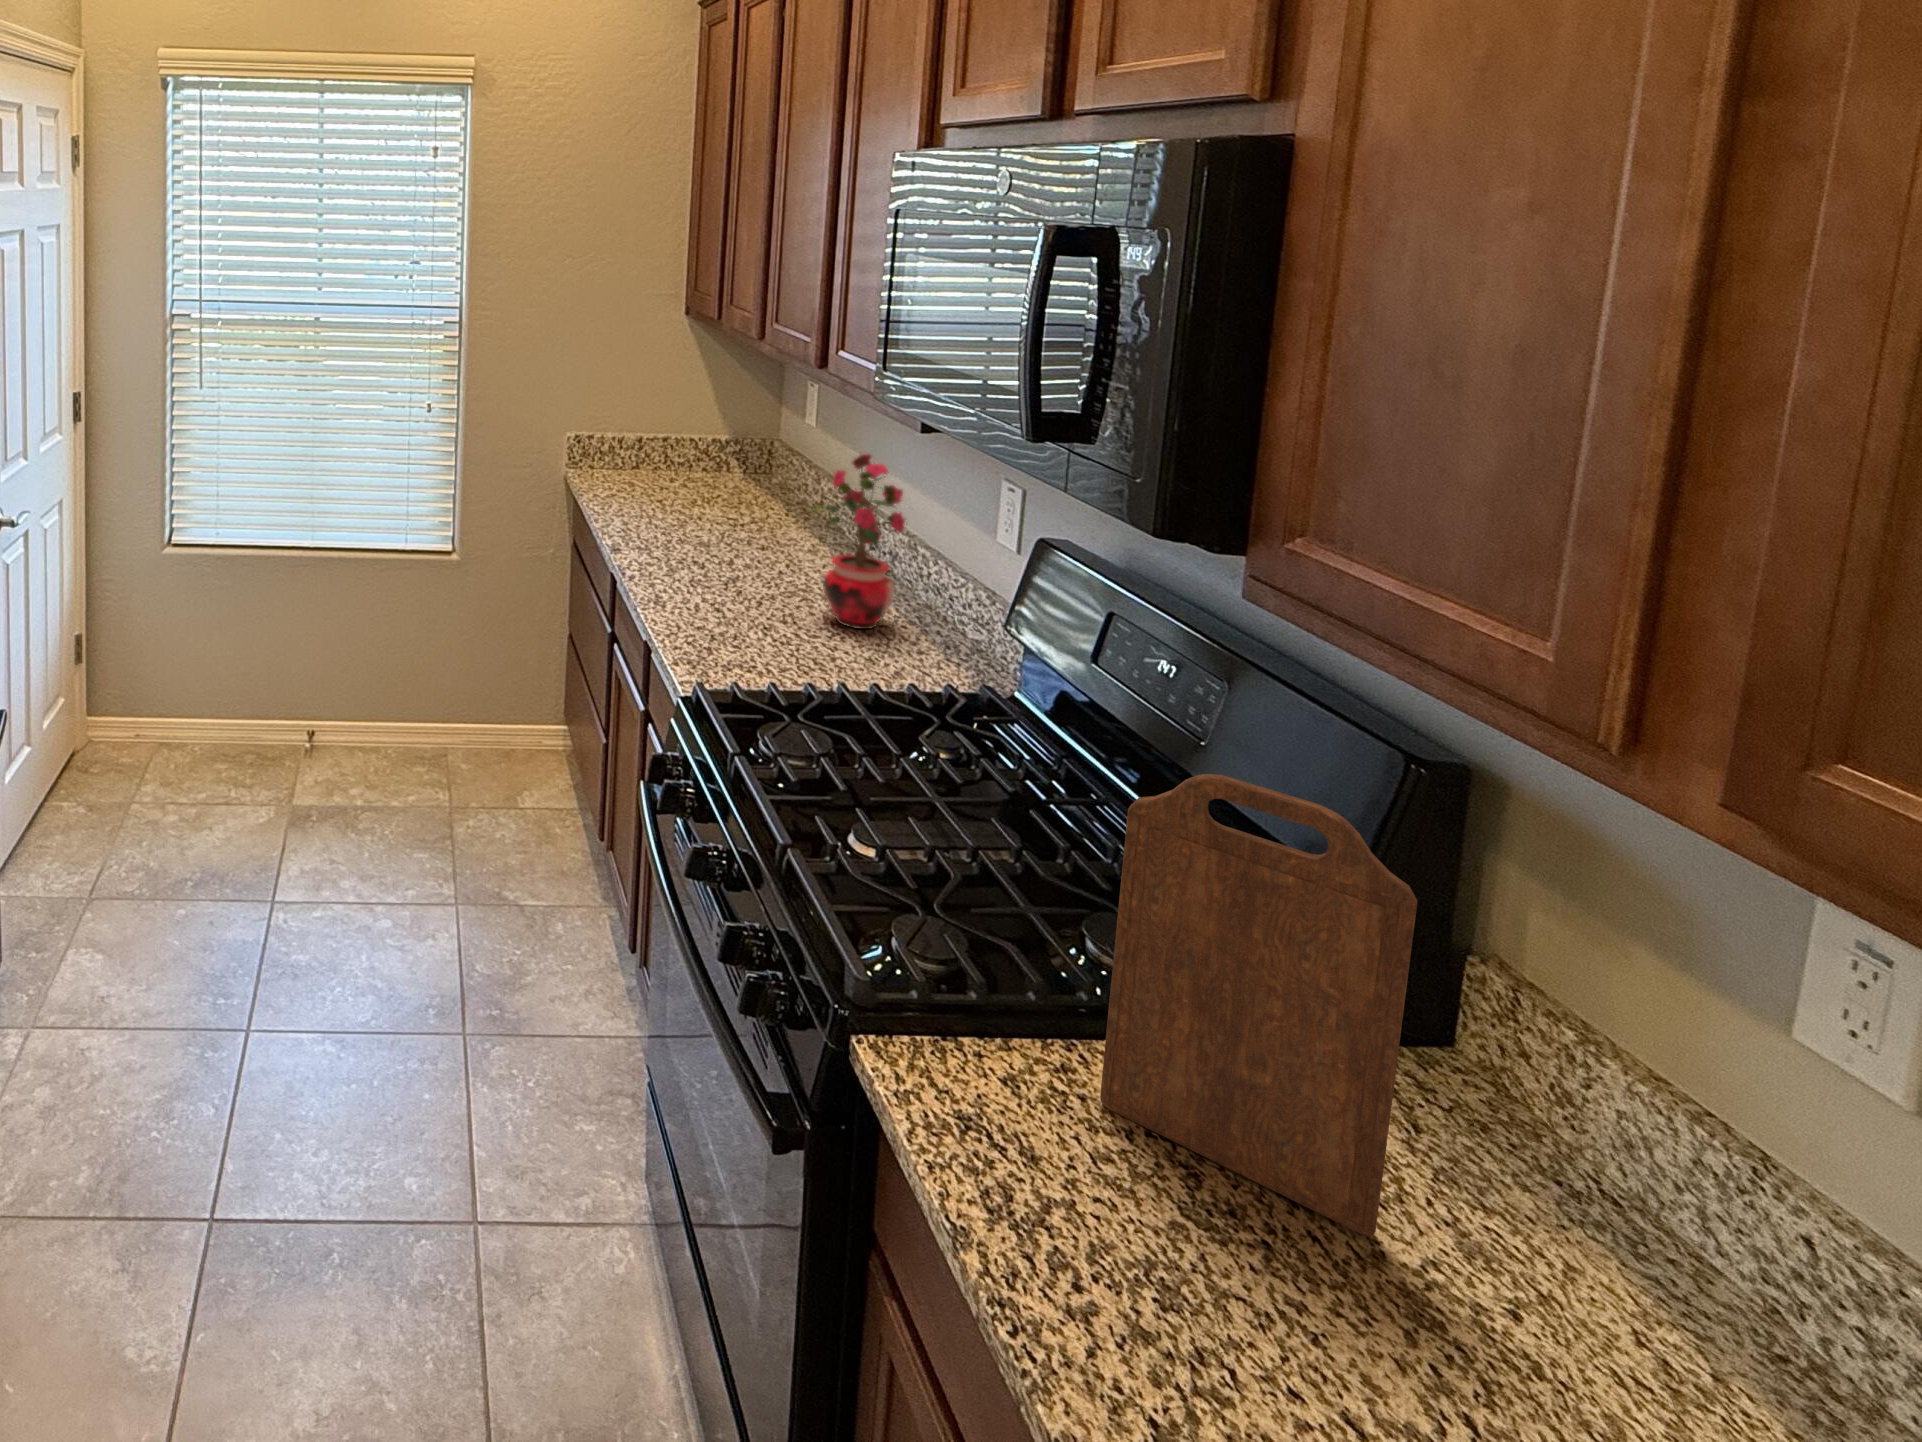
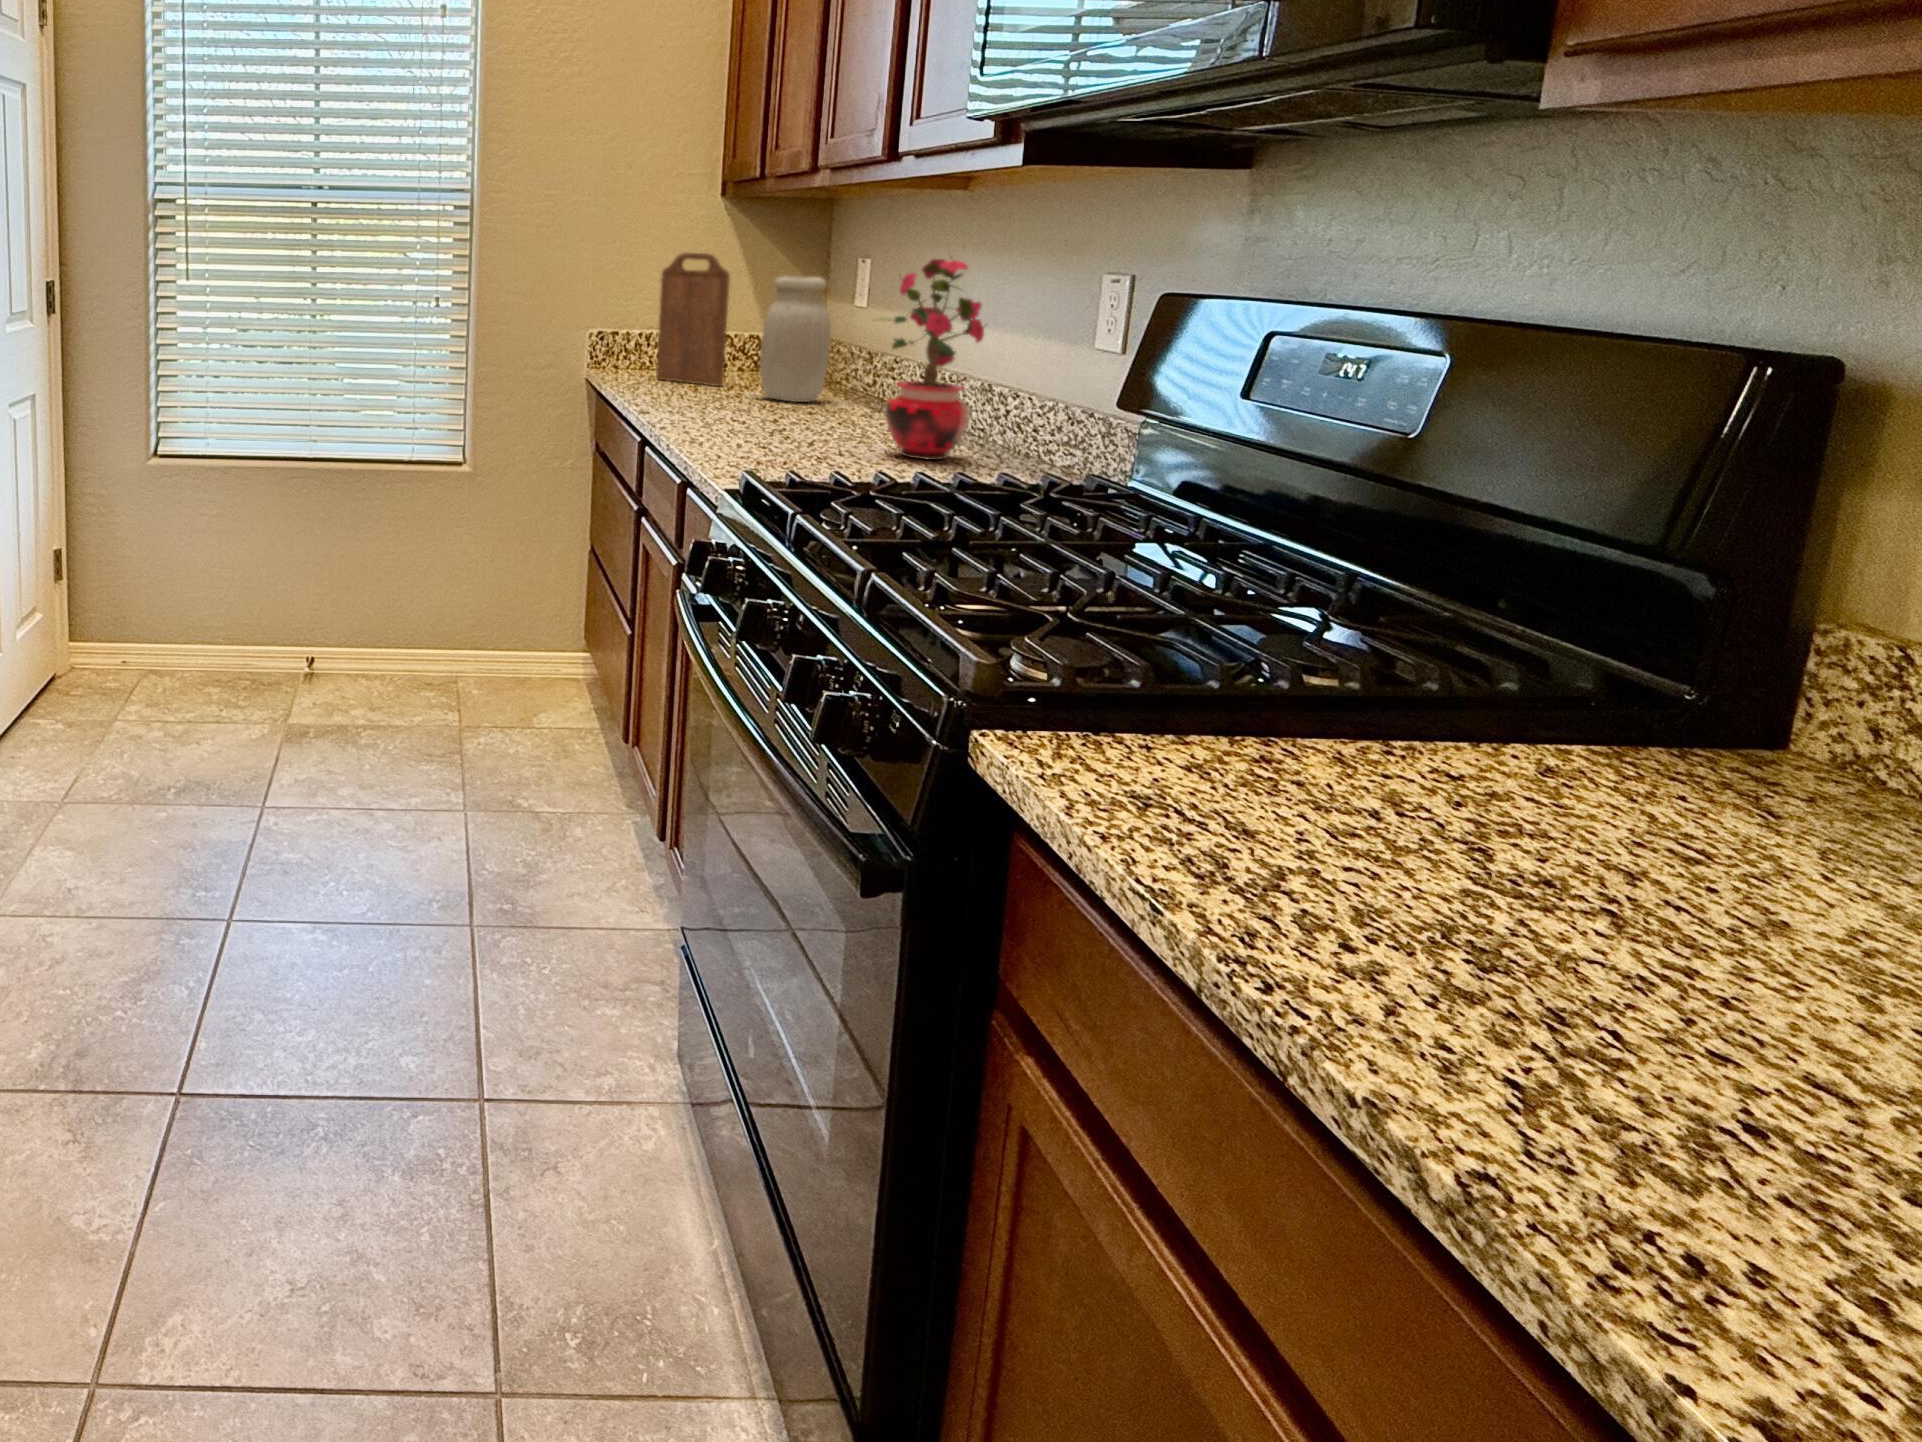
jar: none [720,407,782,521] -> present [760,276,831,402]
cutting board: present [1100,774,1417,1236] -> present [656,253,730,386]

